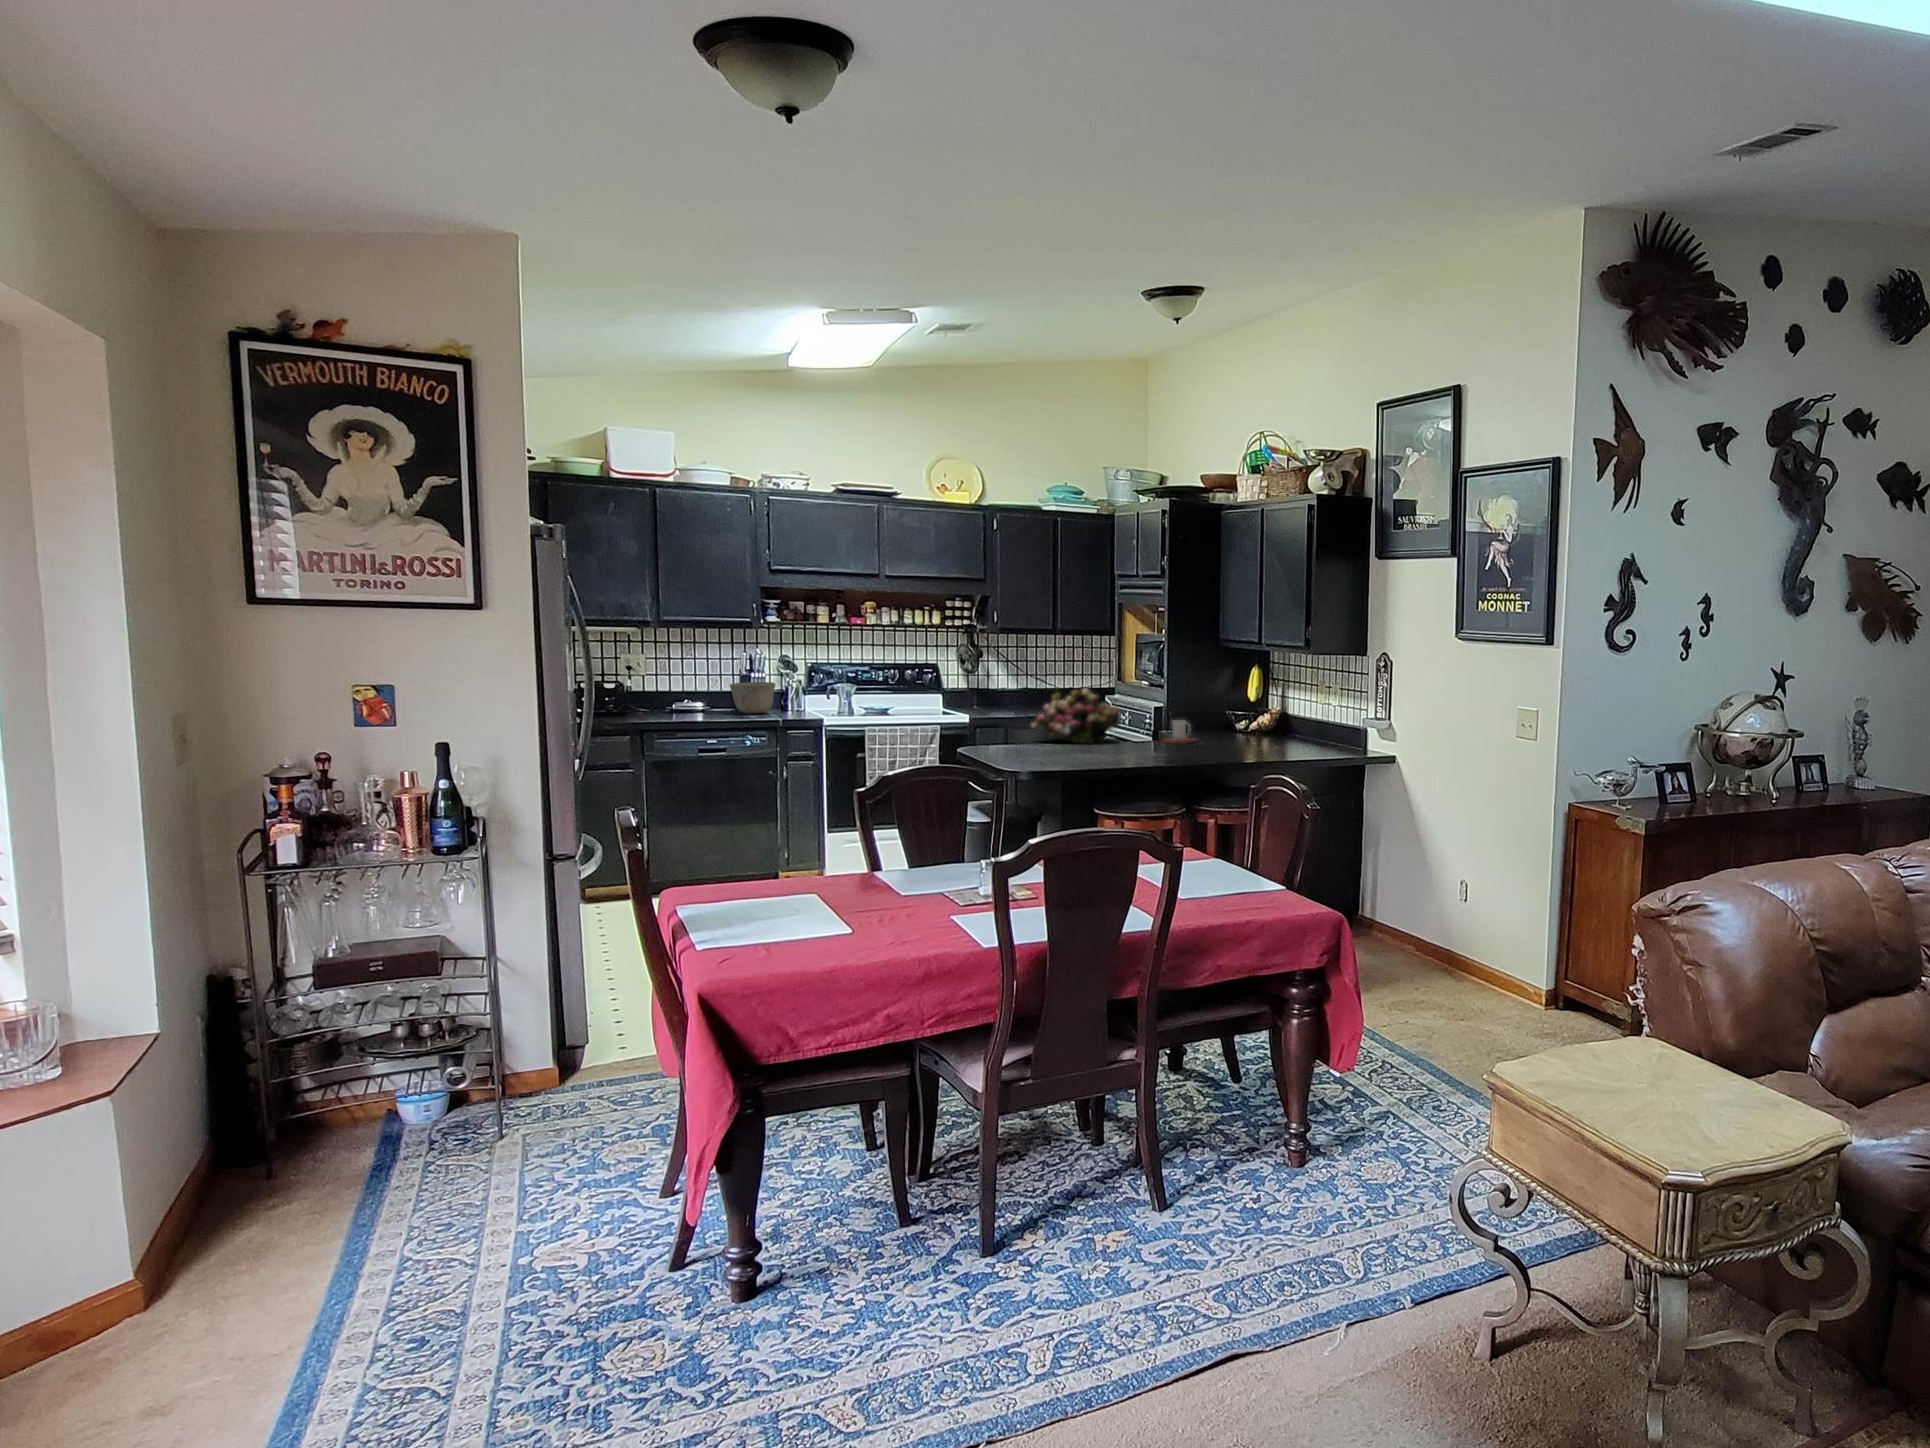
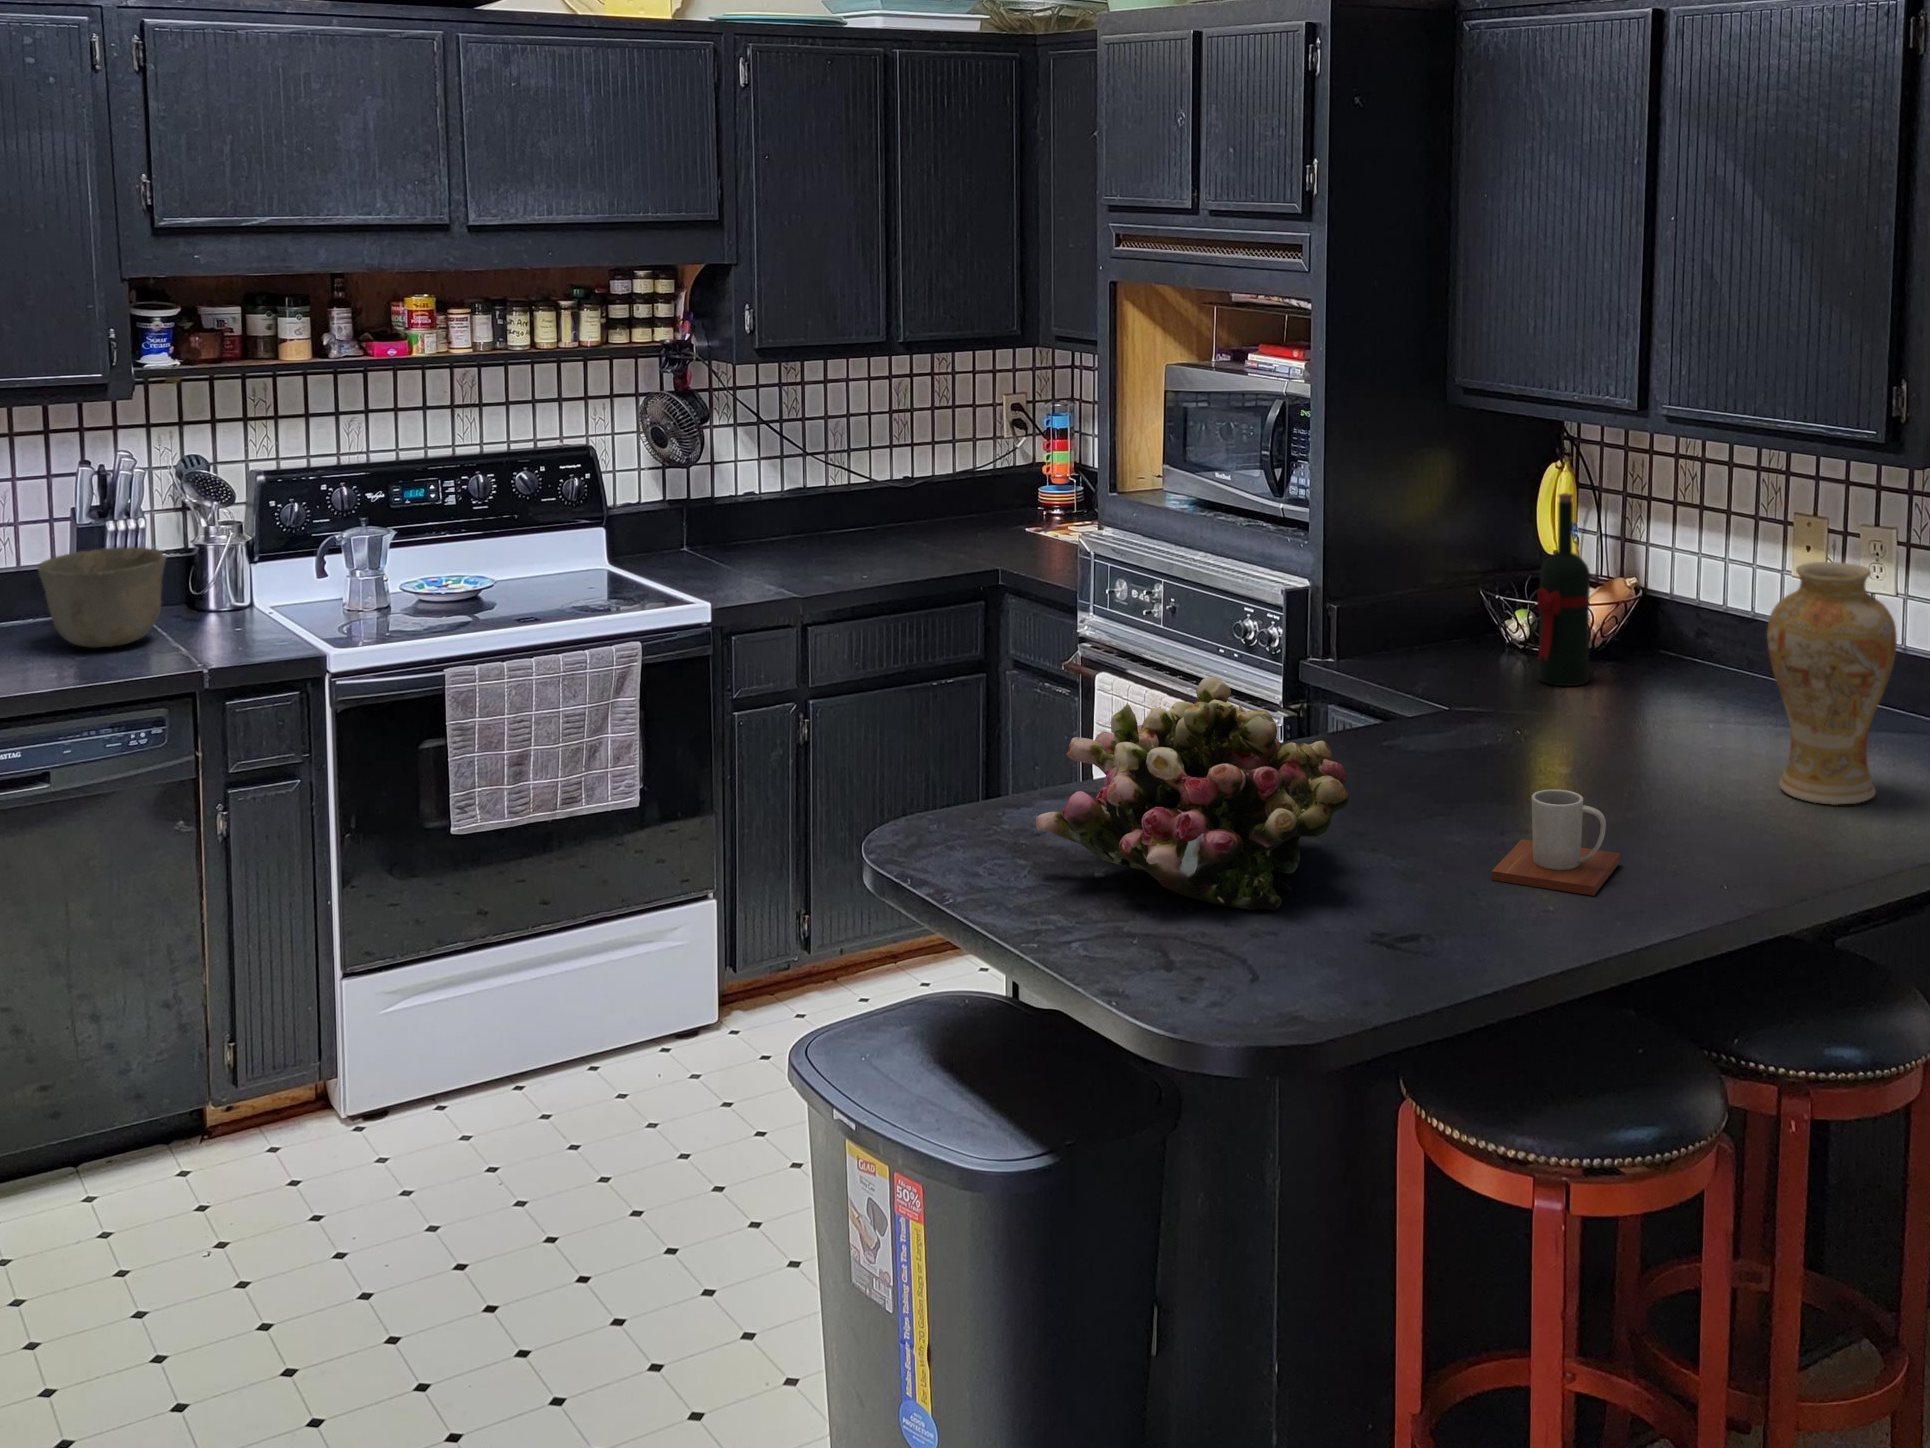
wine bottle: none [1234,664,1253,726] -> present [1537,493,1590,686]
vase: none [1265,669,1300,738] -> present [1767,562,1897,805]

